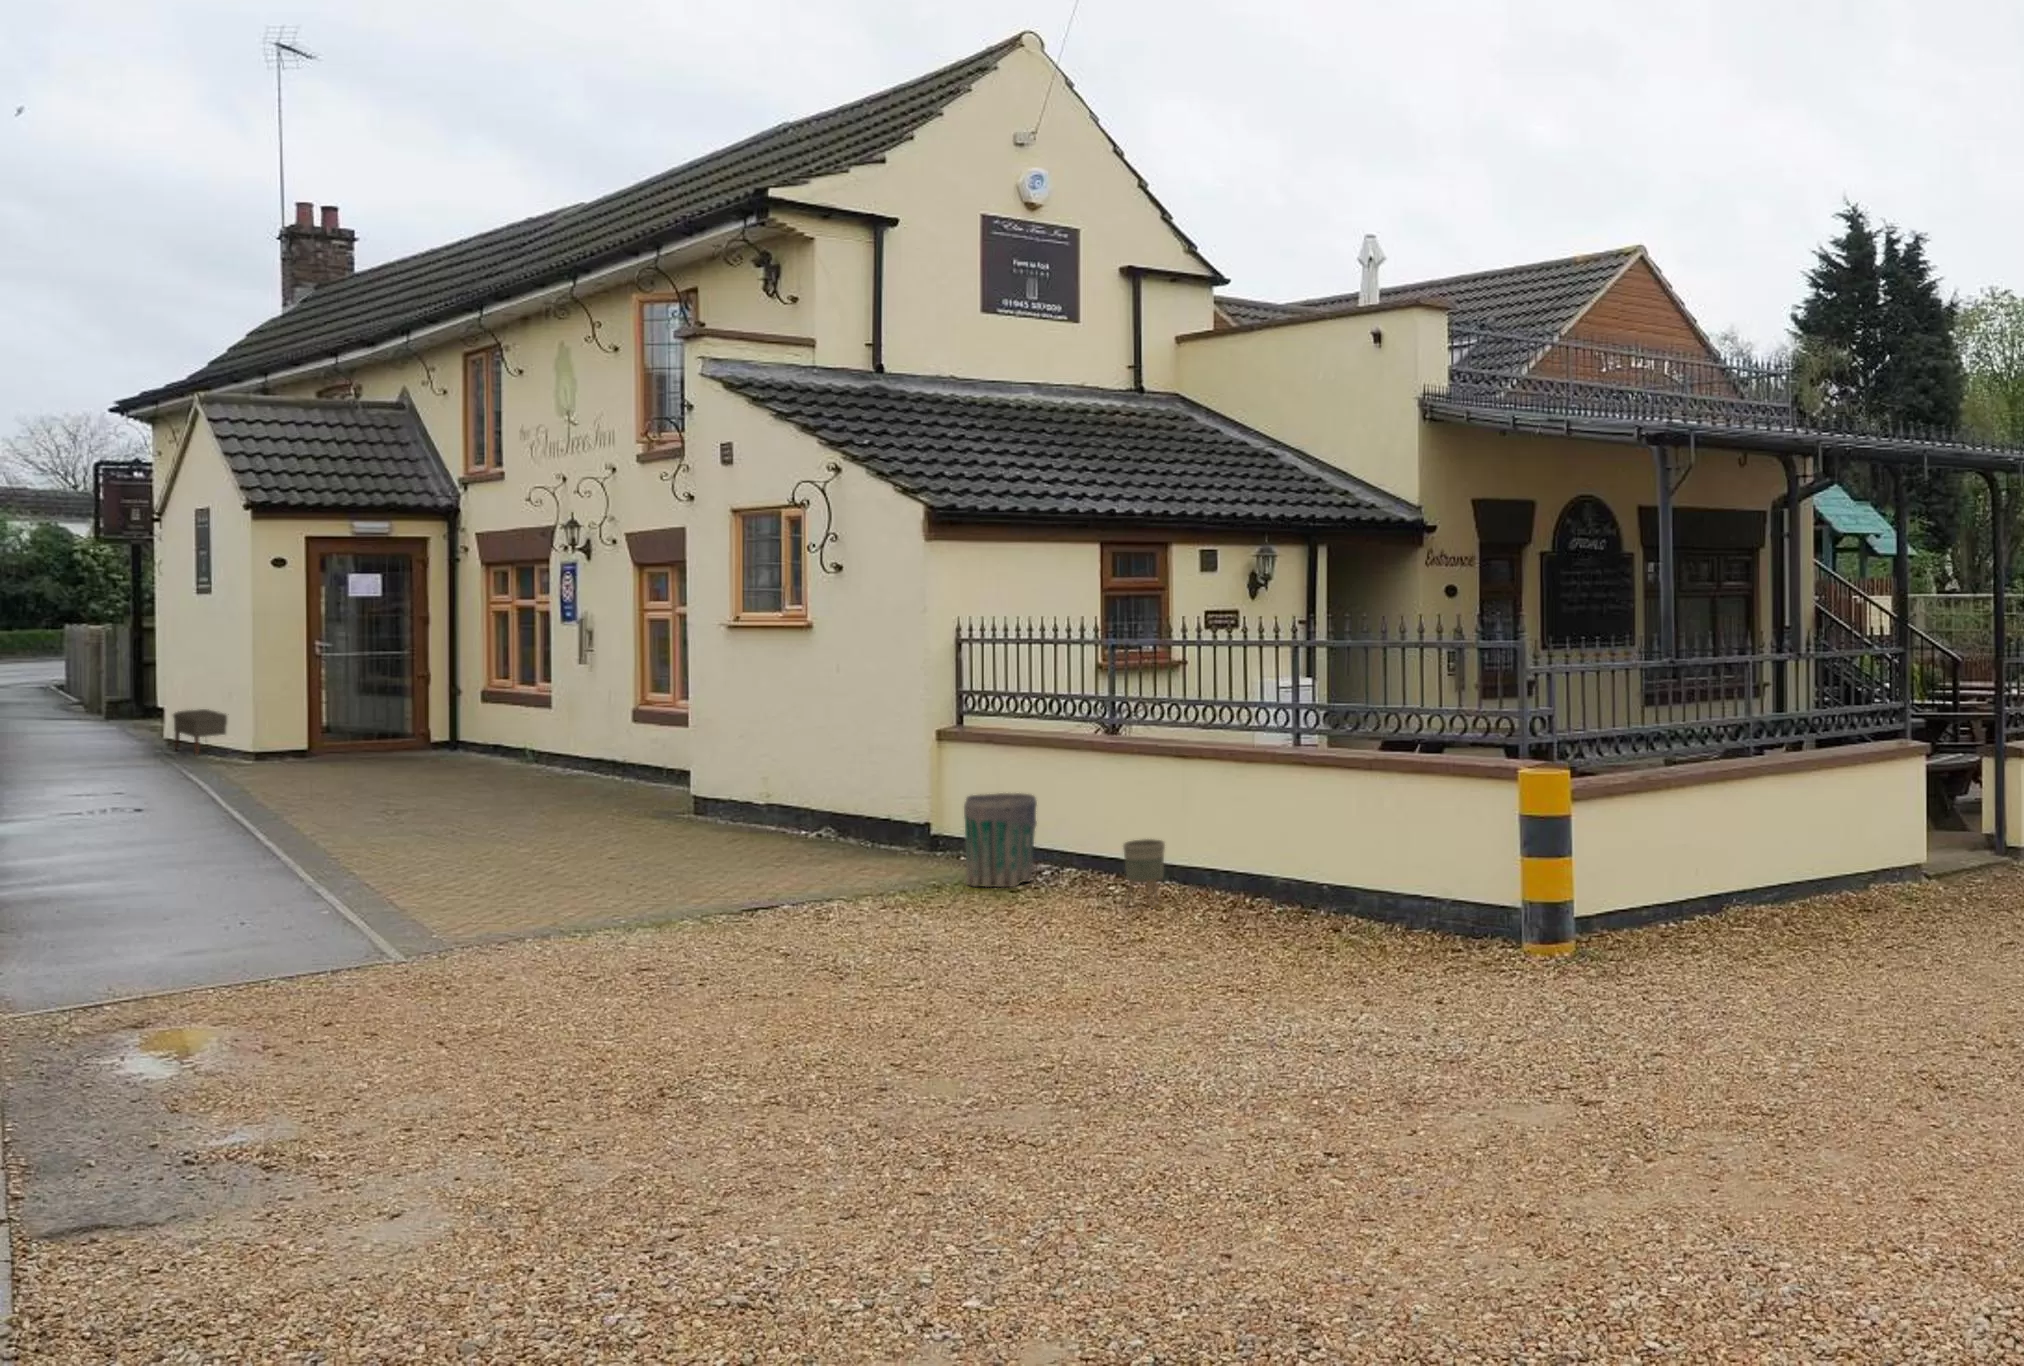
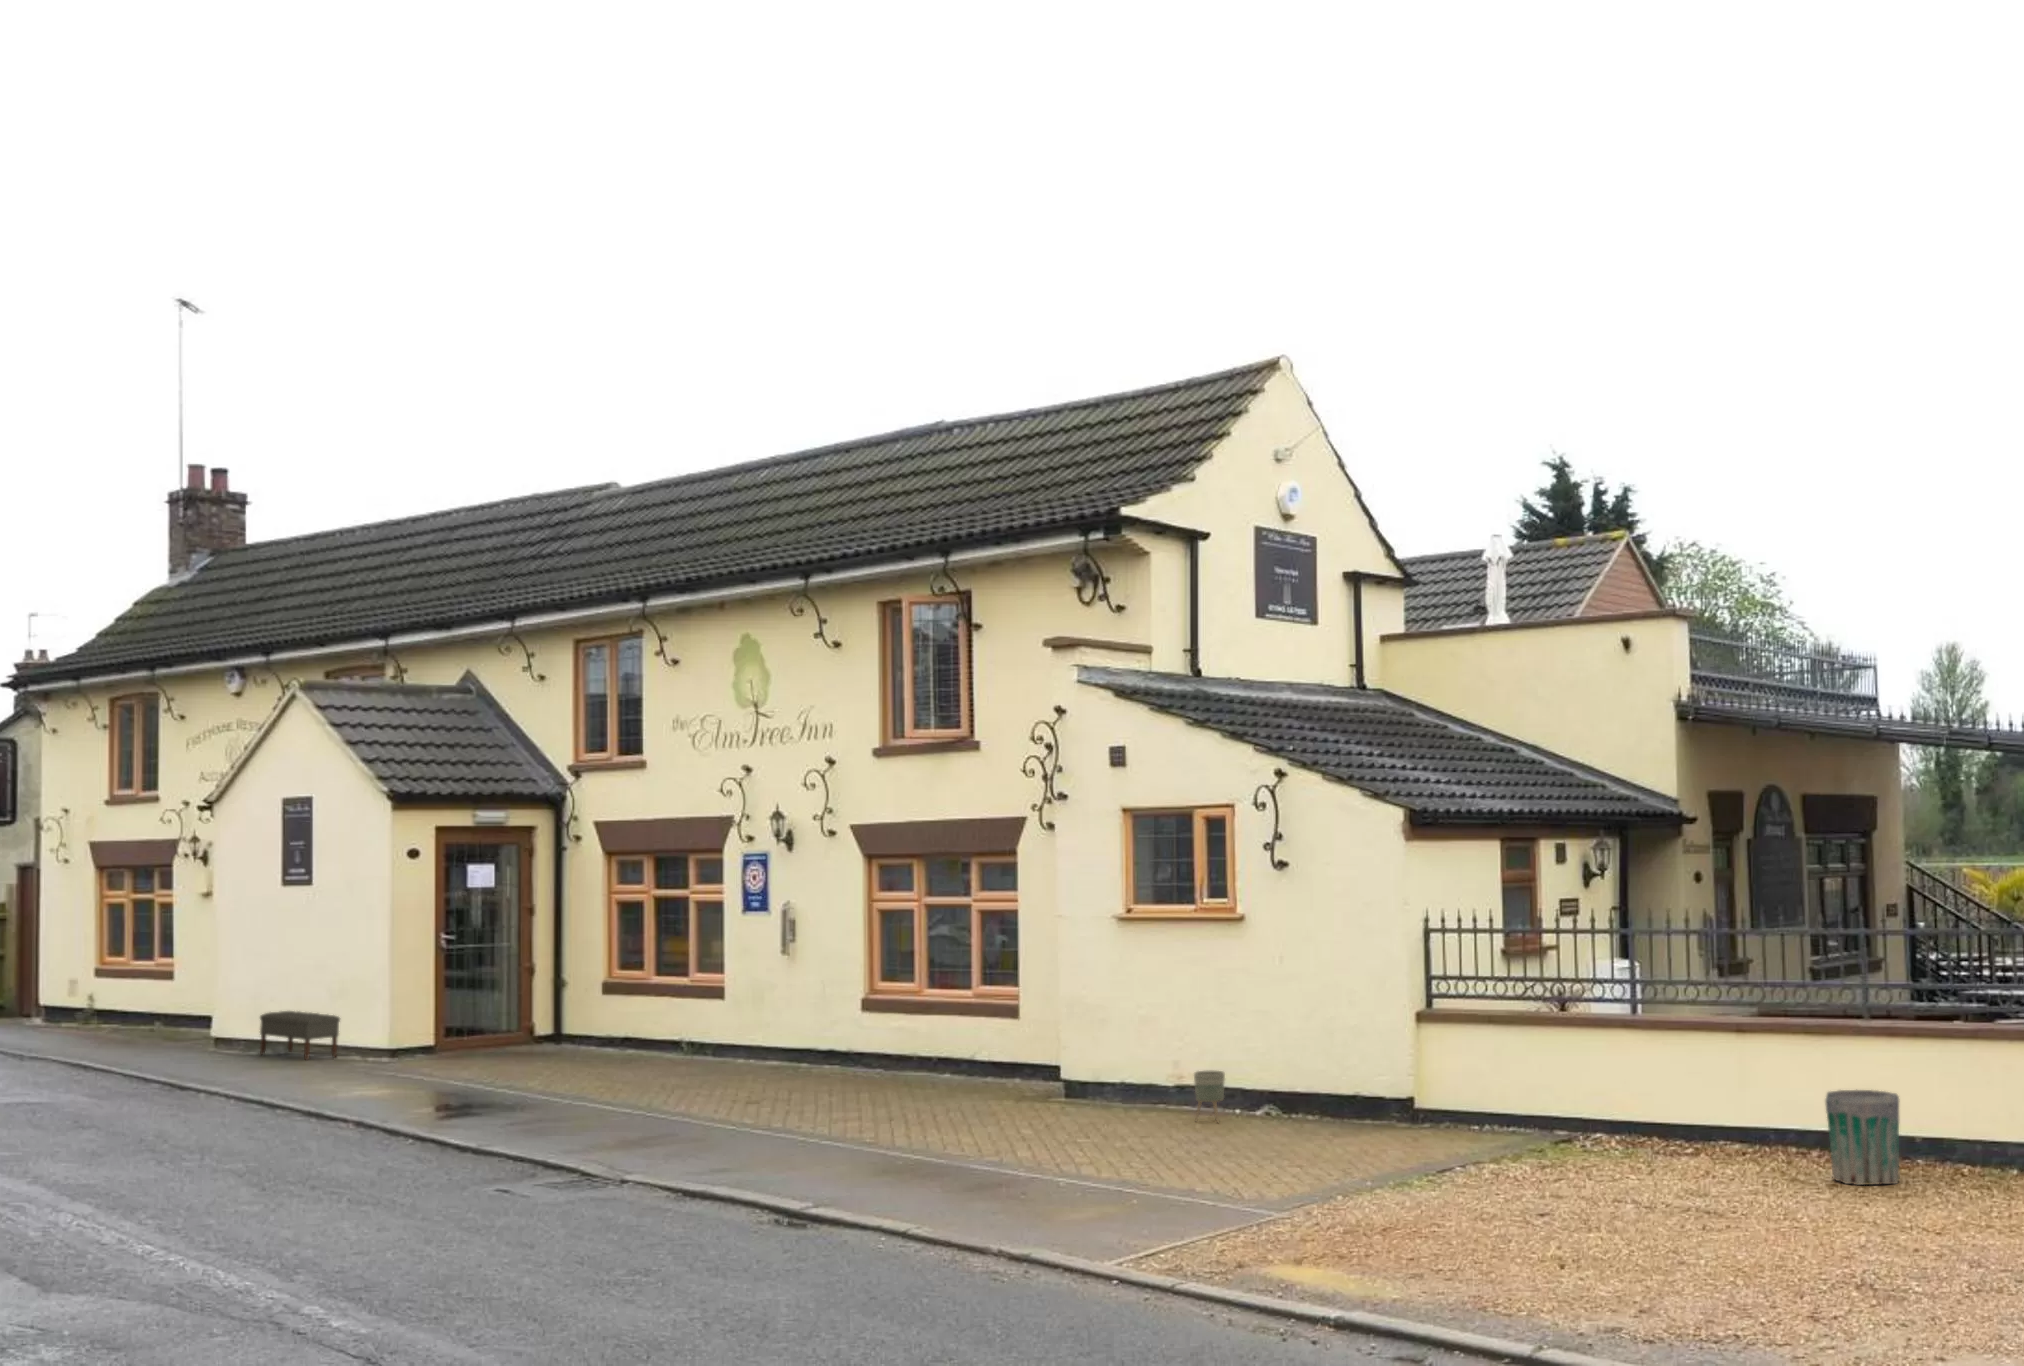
trash can: present [964,793,1037,887] -> present [1826,1090,1900,1185]
planter: present [1123,839,1165,908] -> present [1194,1070,1225,1122]

